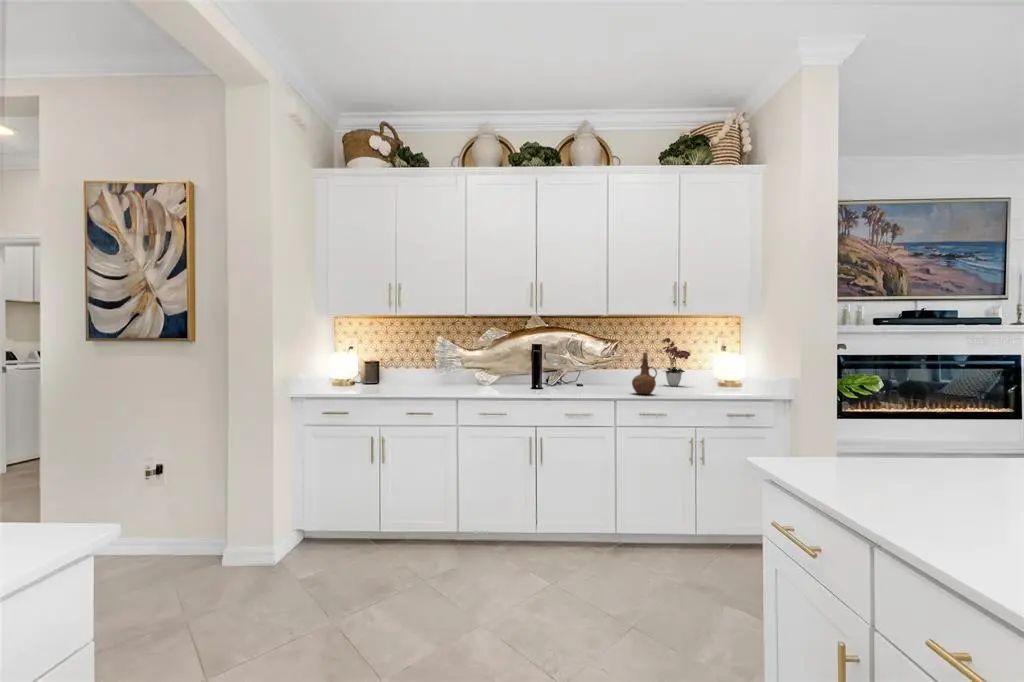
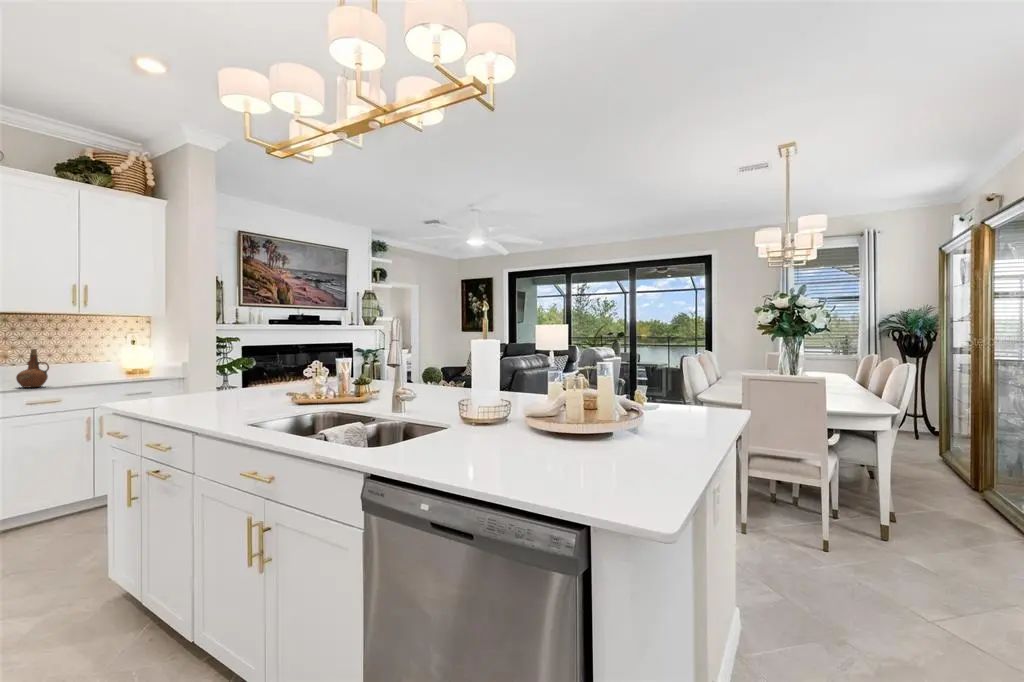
flower arrangement: present [660,338,691,386] -> none [57,332,100,377]

